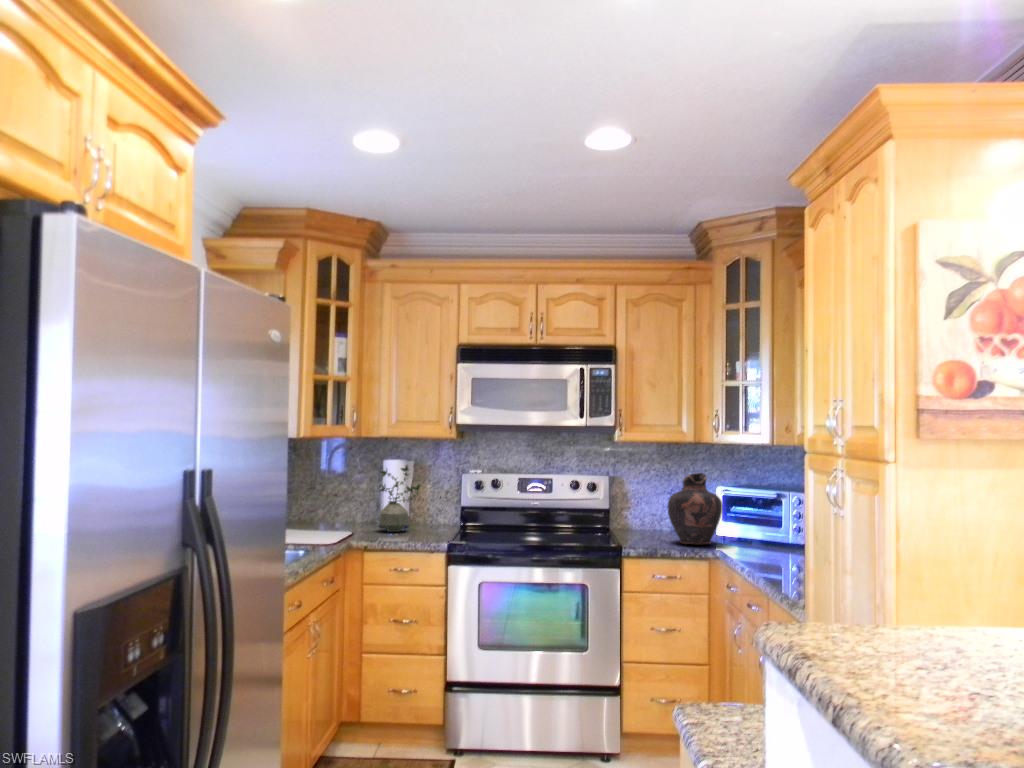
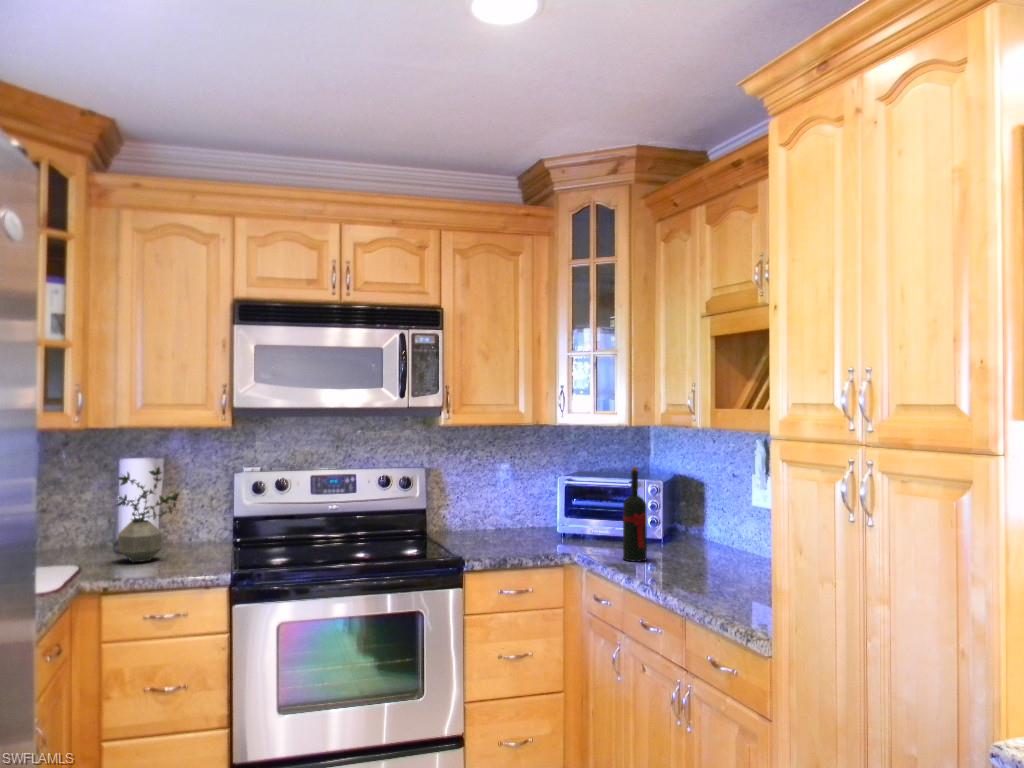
vase: present [668,473,722,544] -> none [510,461,573,547]
wine bottle: none [755,479,777,560] -> present [623,467,647,562]

